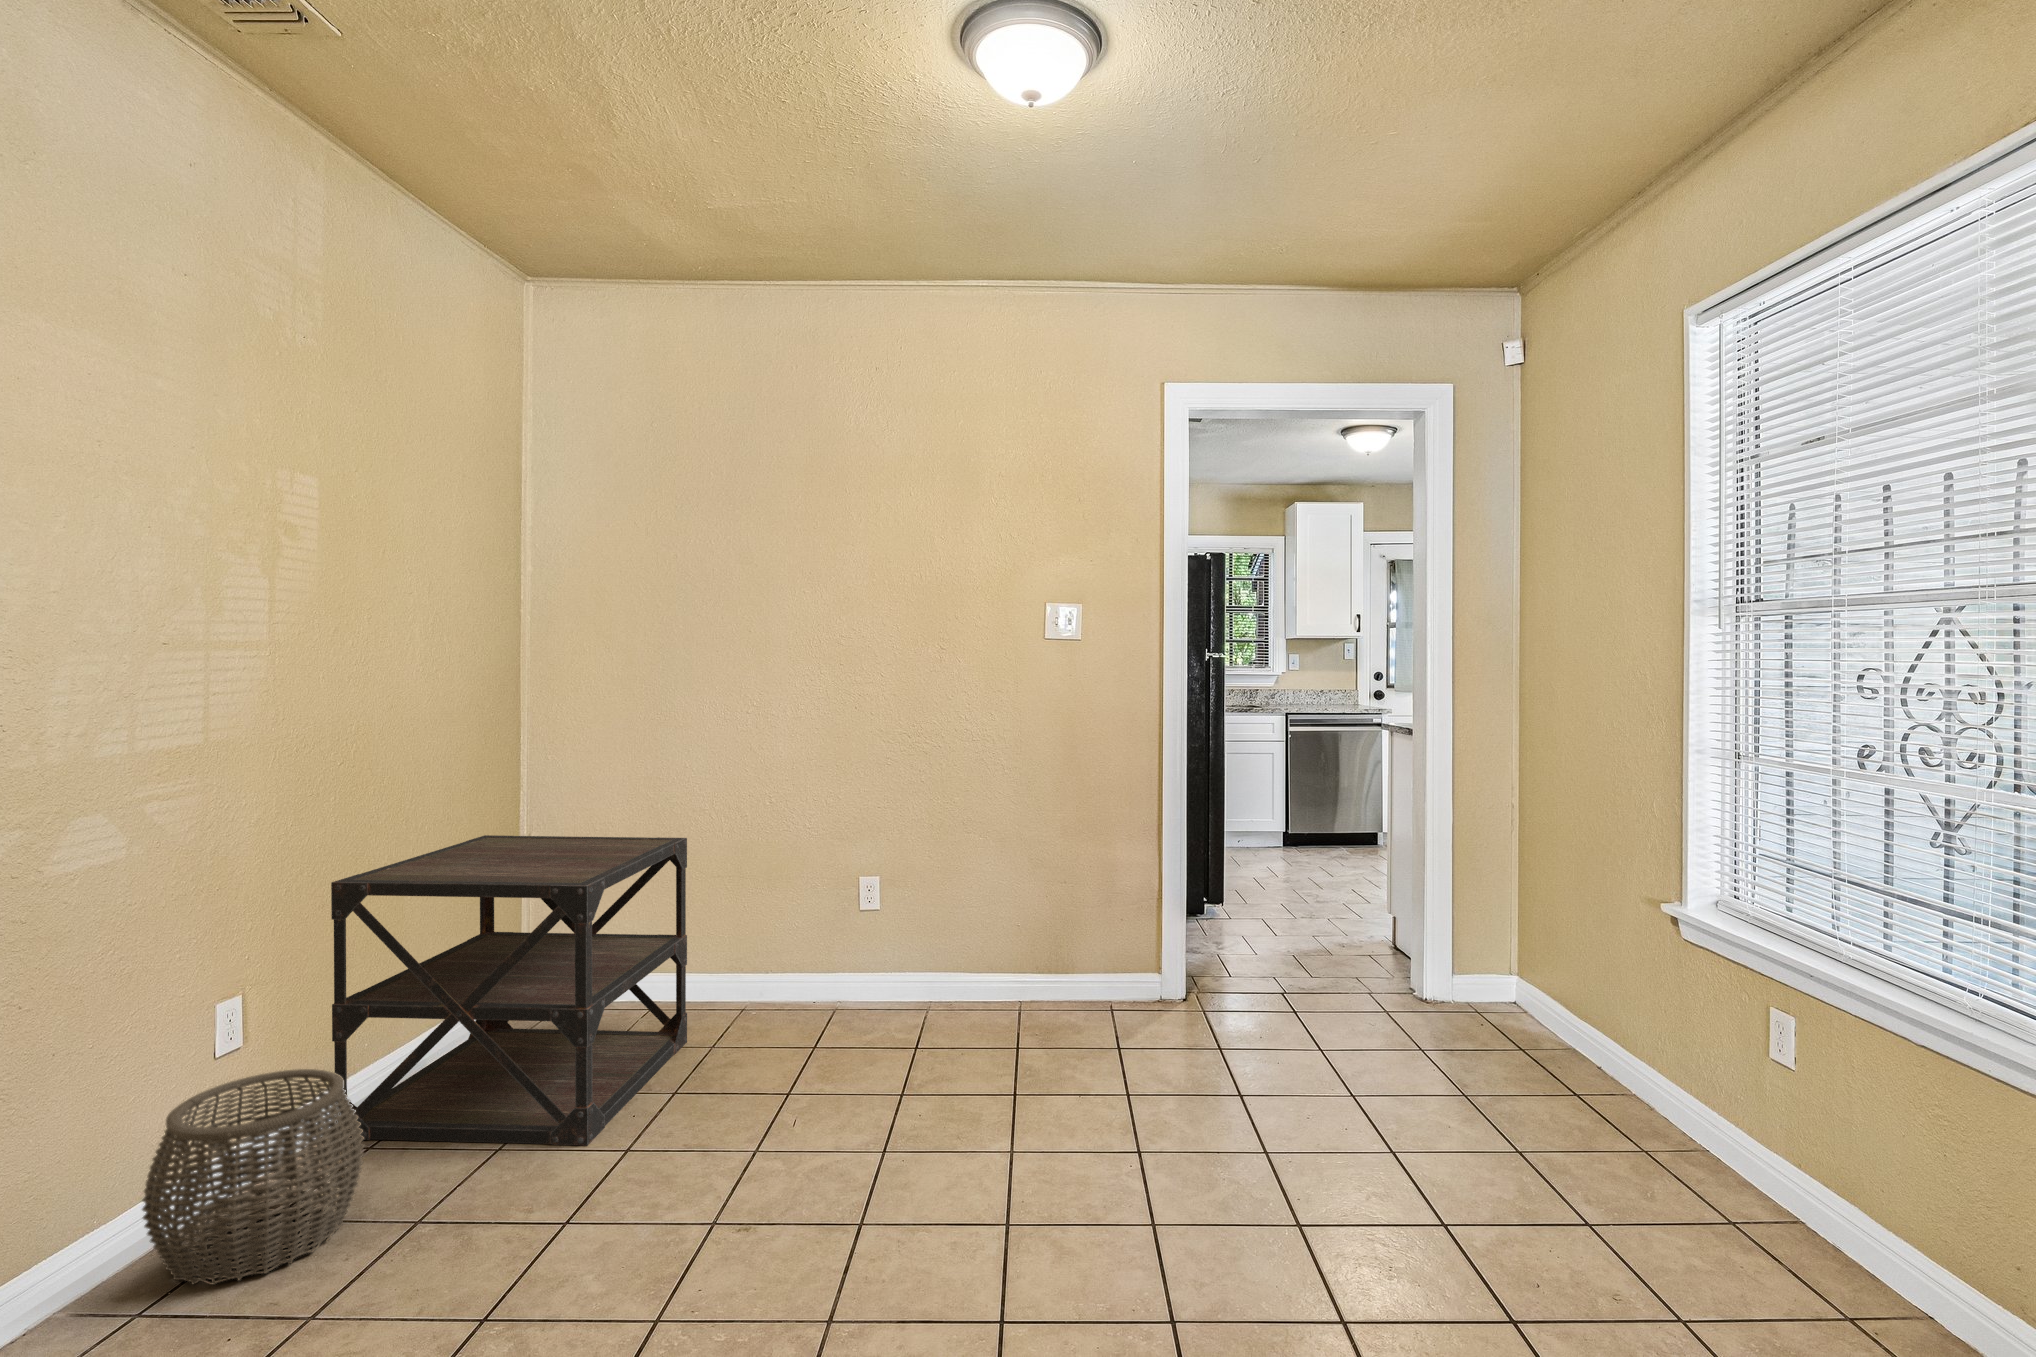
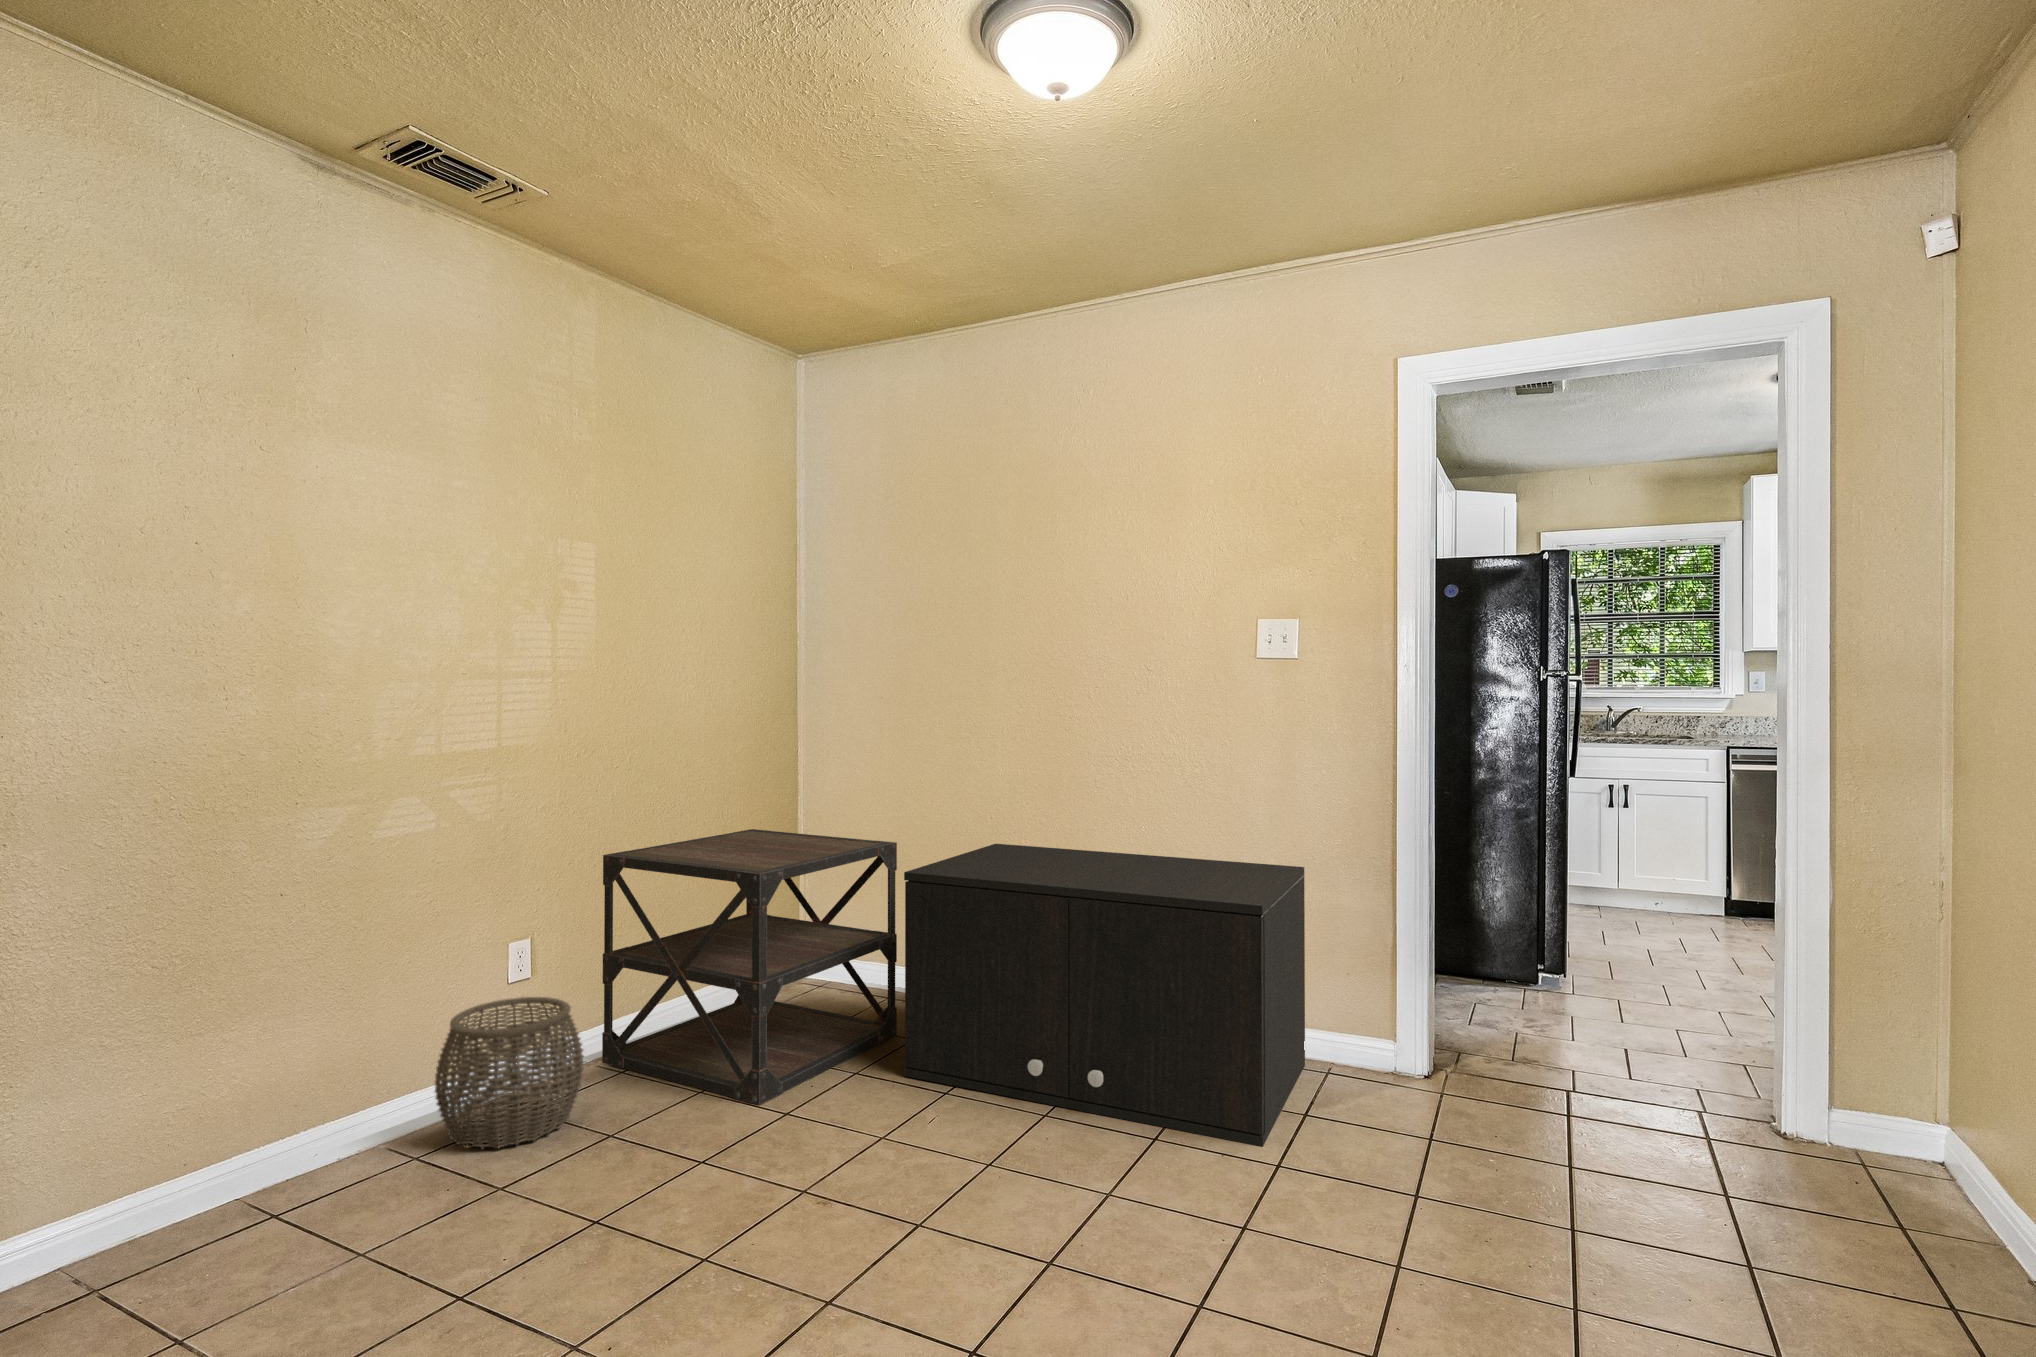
storage cabinet: none [730,831,1106,1082] -> present [904,844,1305,1146]

